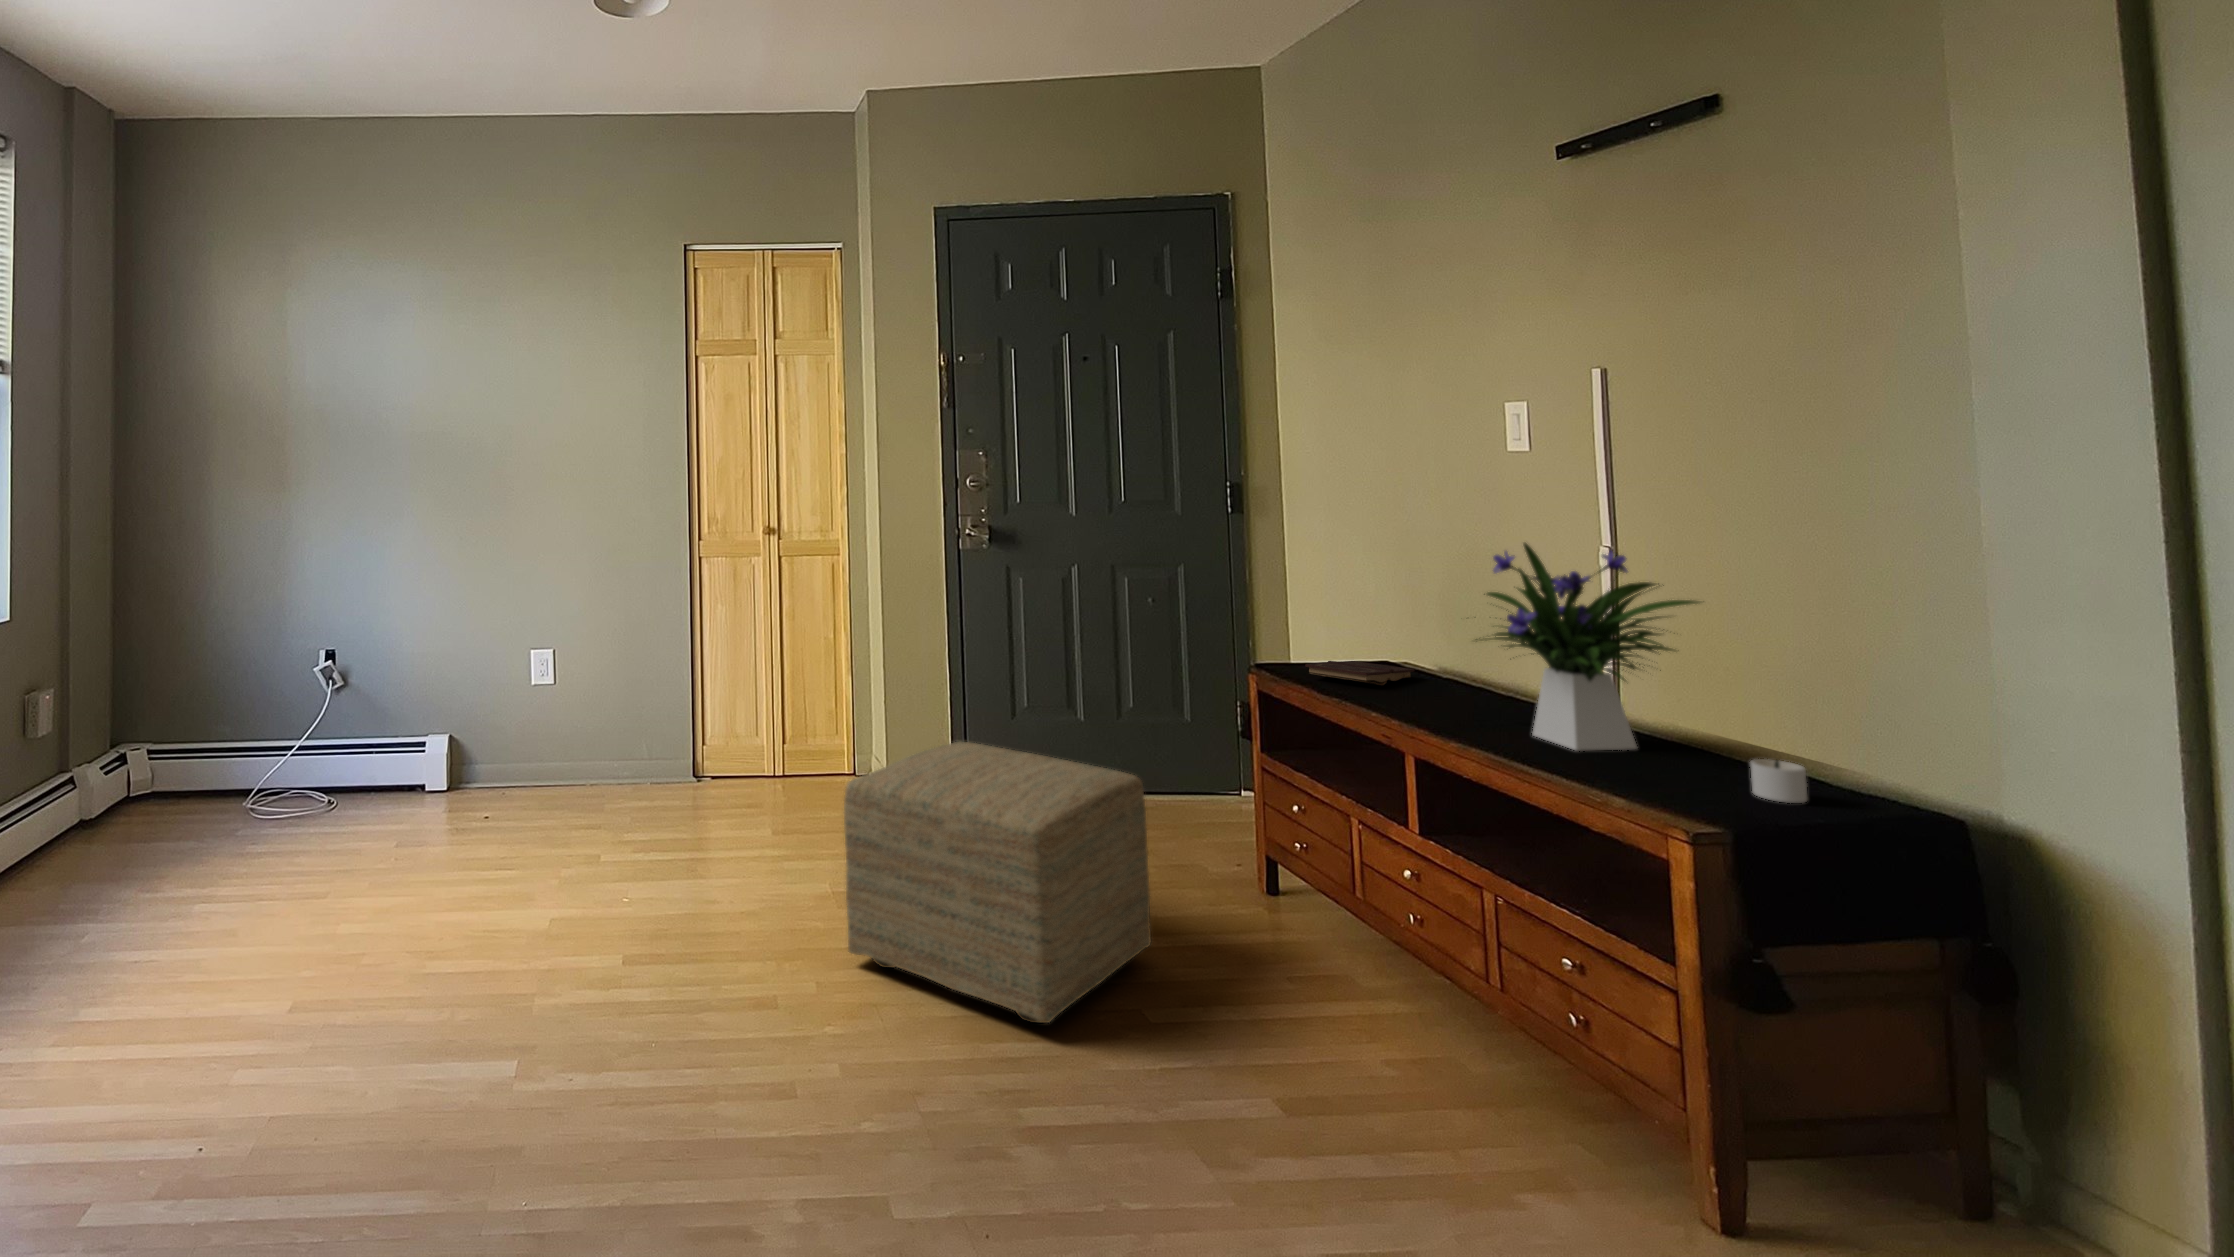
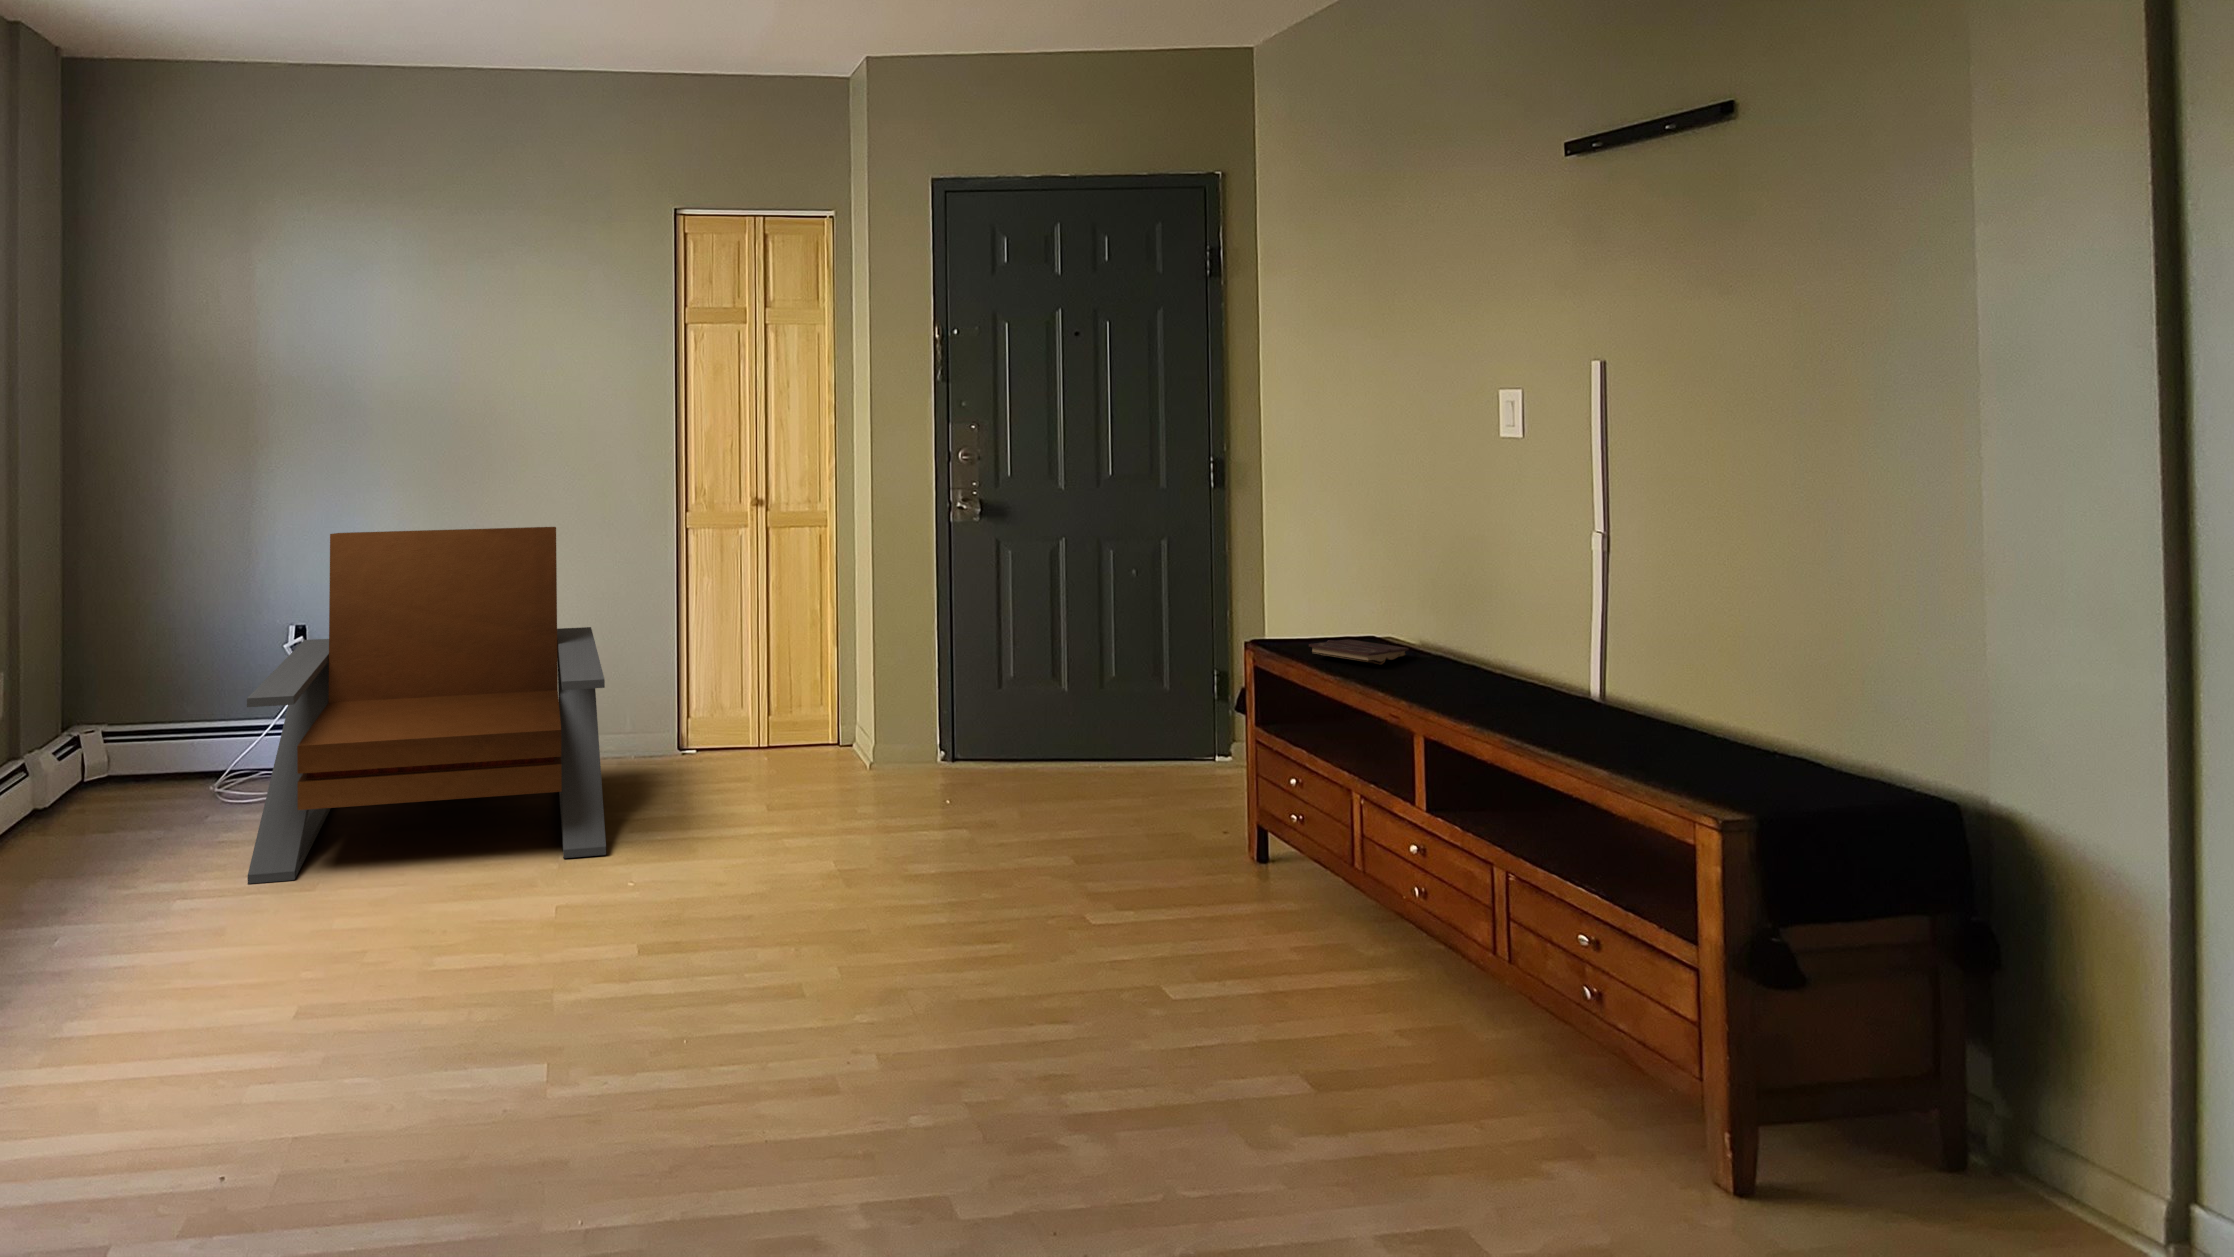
flower arrangement: present [1475,543,1699,751] -> none [1475,532,1708,732]
lounge chair: none [262,551,602,888] -> present [247,527,606,884]
ottoman: present [844,742,1151,1023] -> none [868,722,1164,1005]
candle: present [1751,759,1807,803] -> none [1751,743,1822,791]

